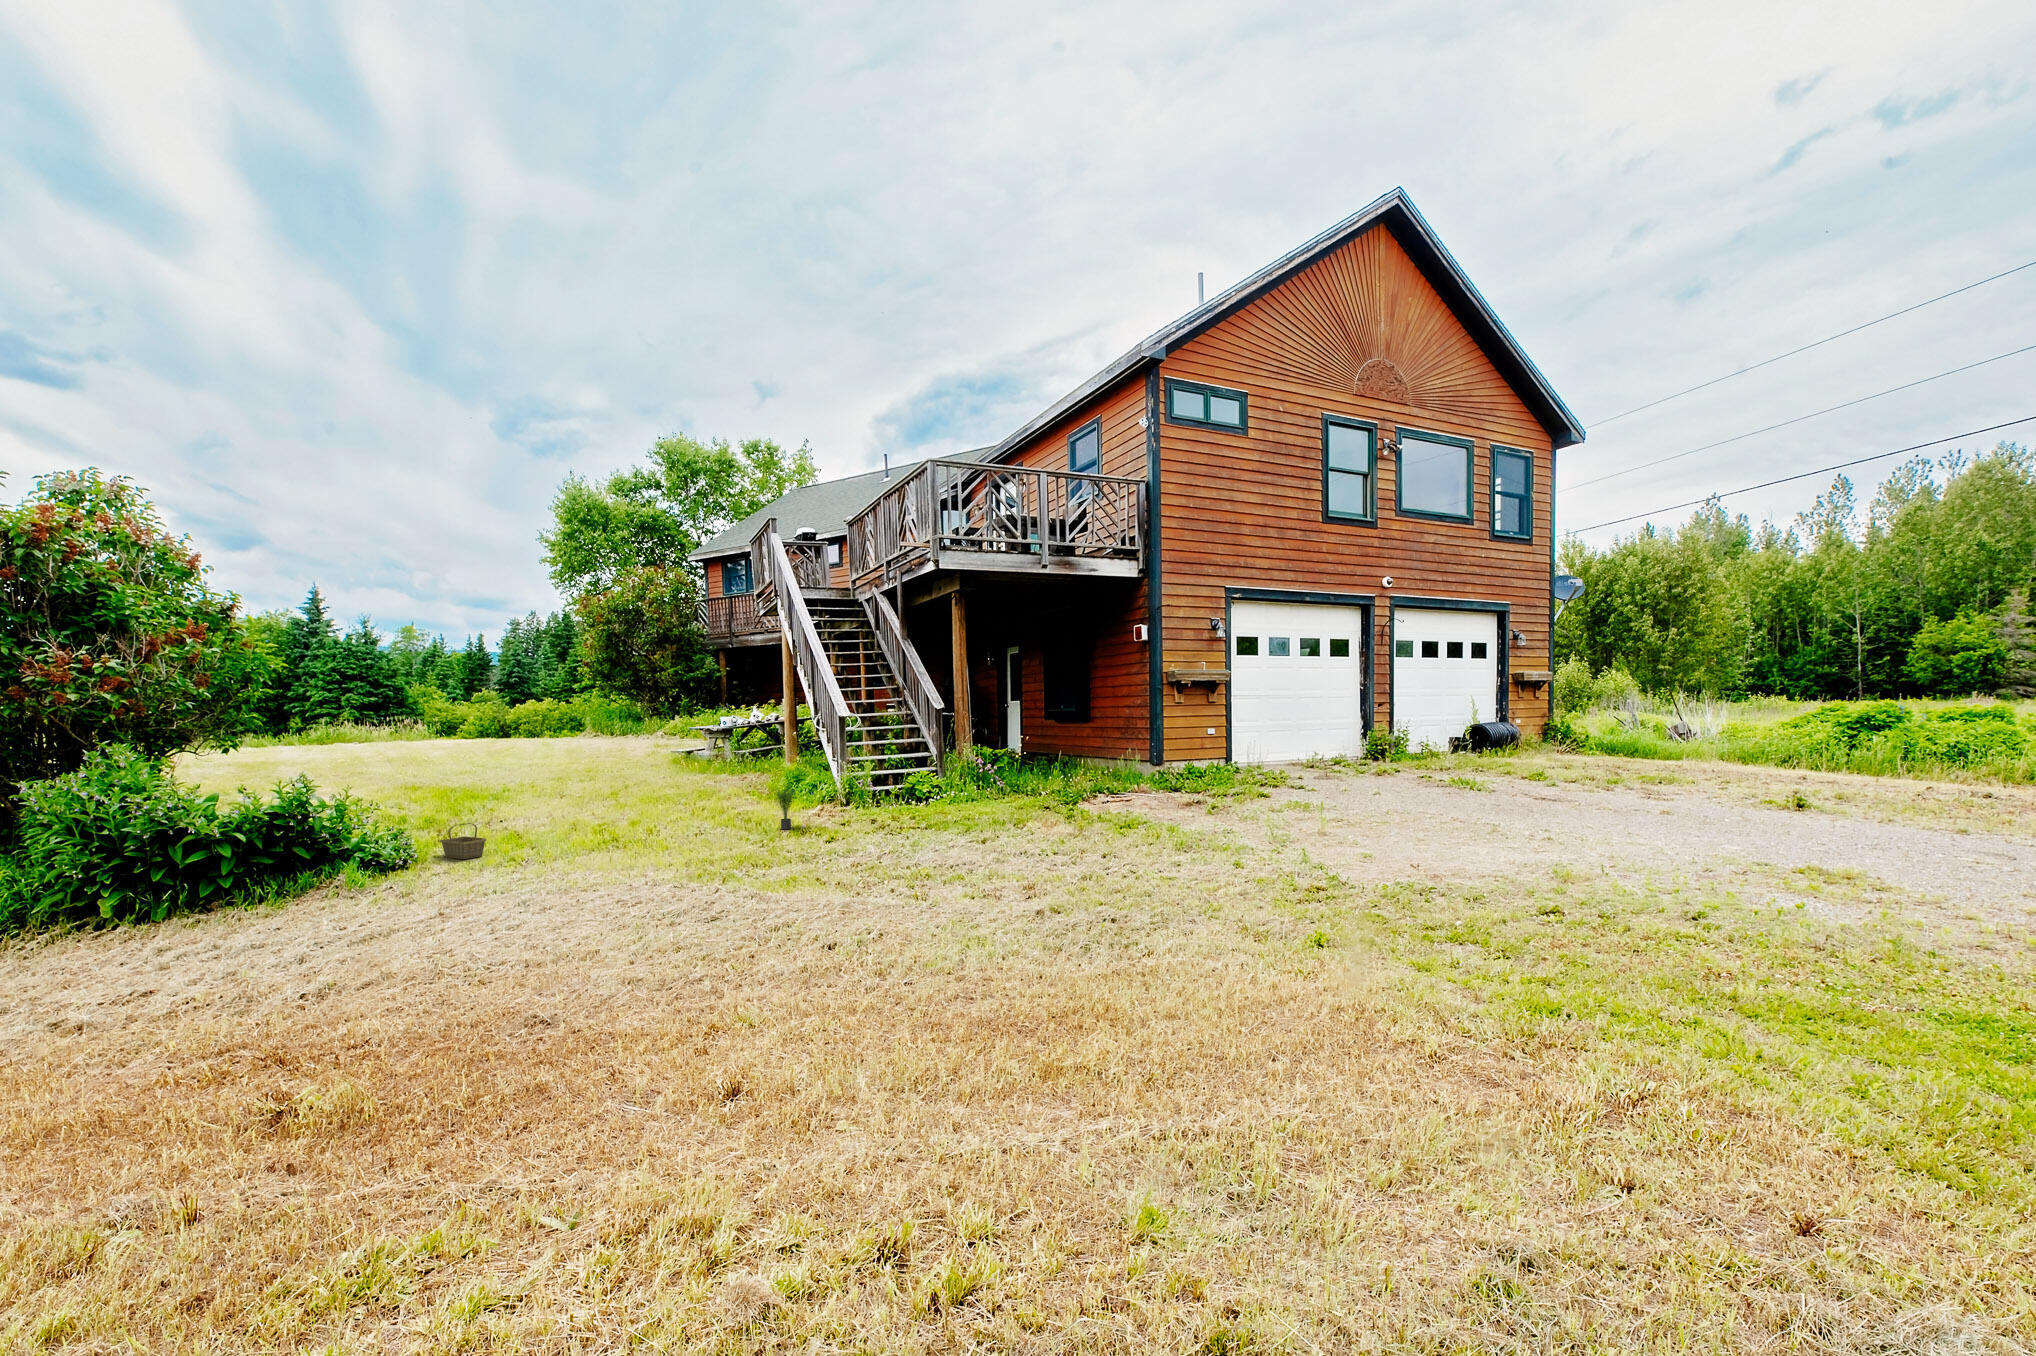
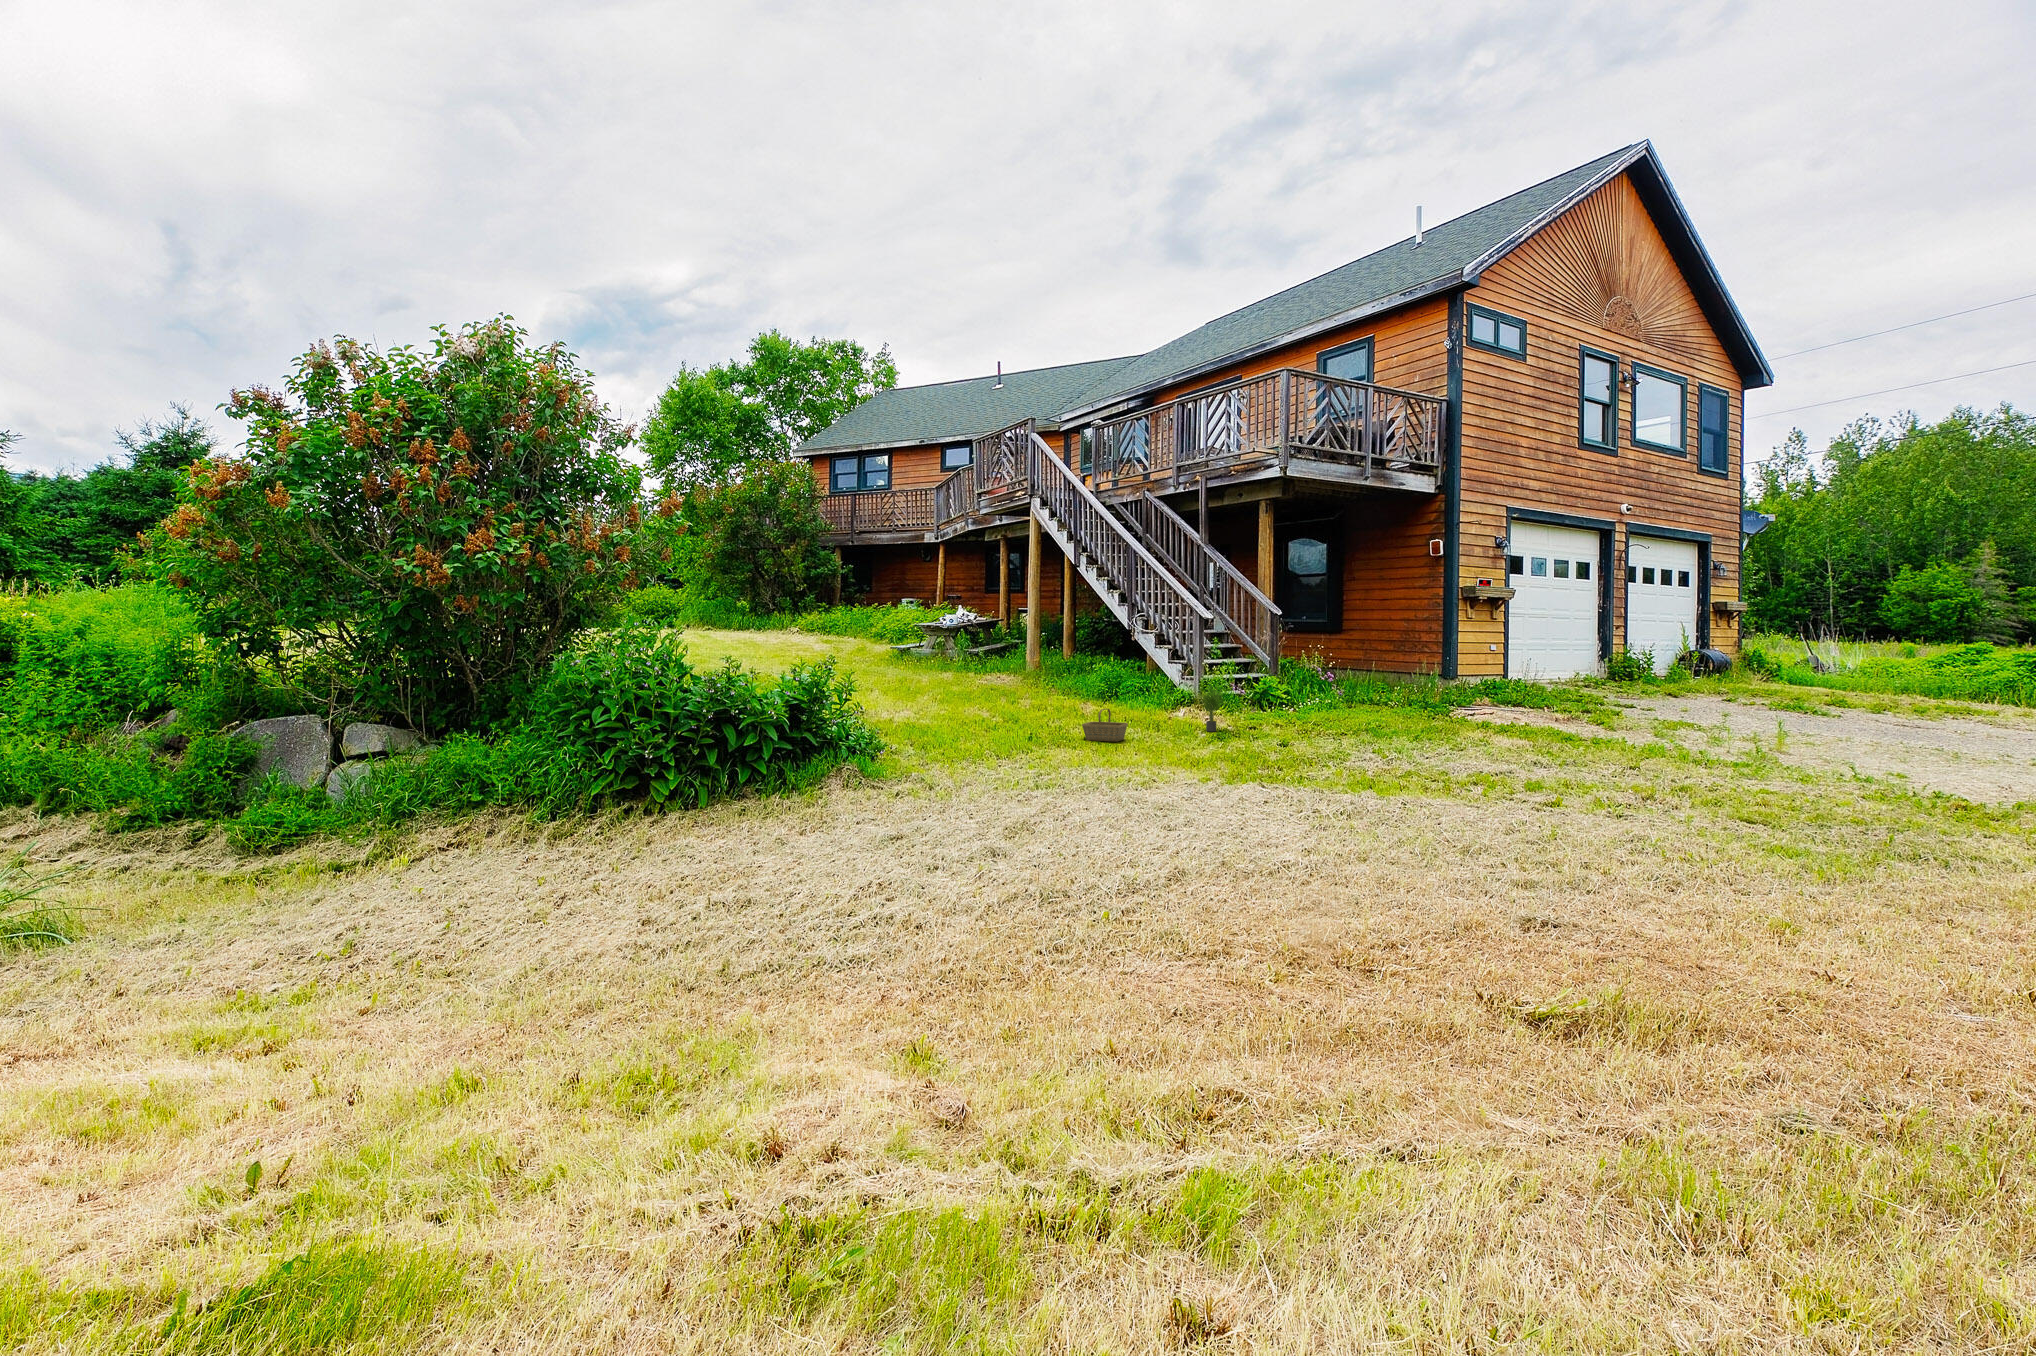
basket: present [440,823,486,859] -> present [1082,708,1128,741]

